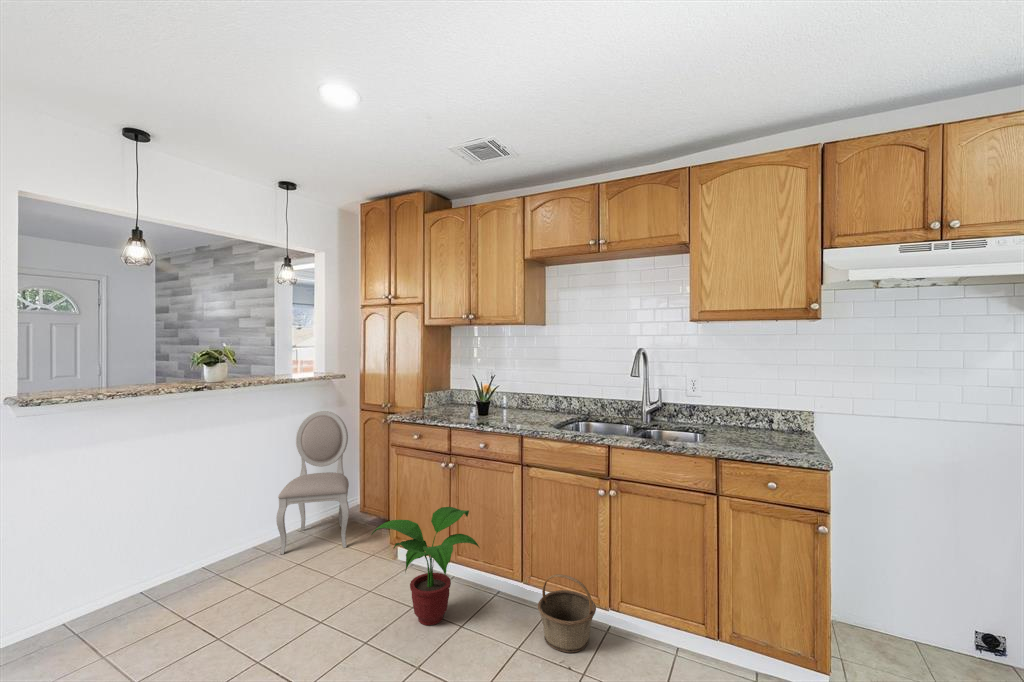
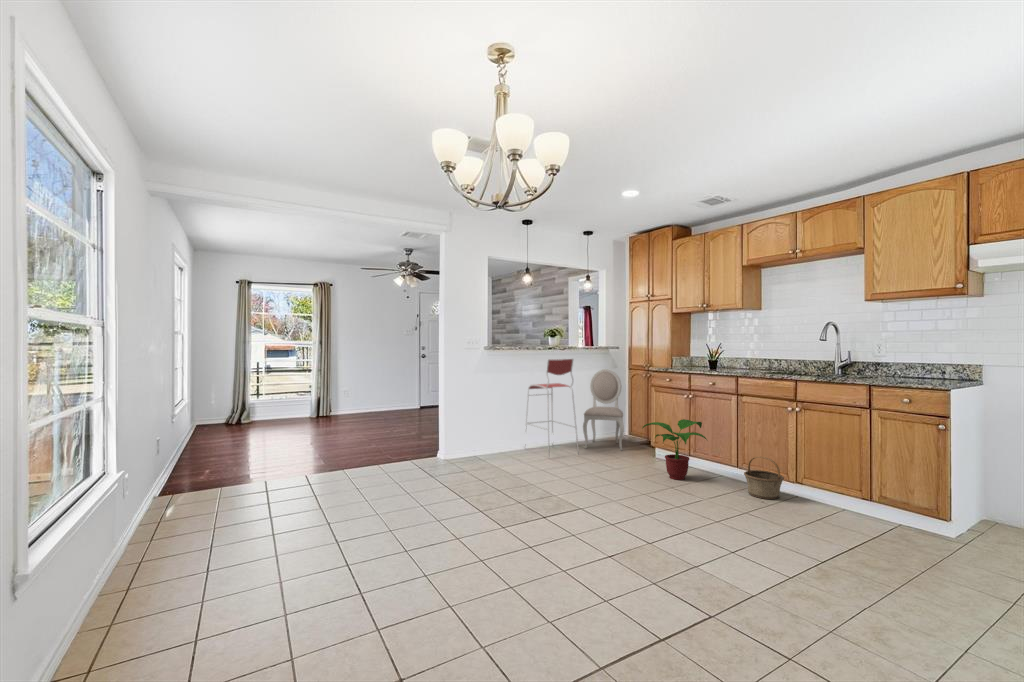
bar stool: none [151,407,263,609] -> present [526,359,579,450]

